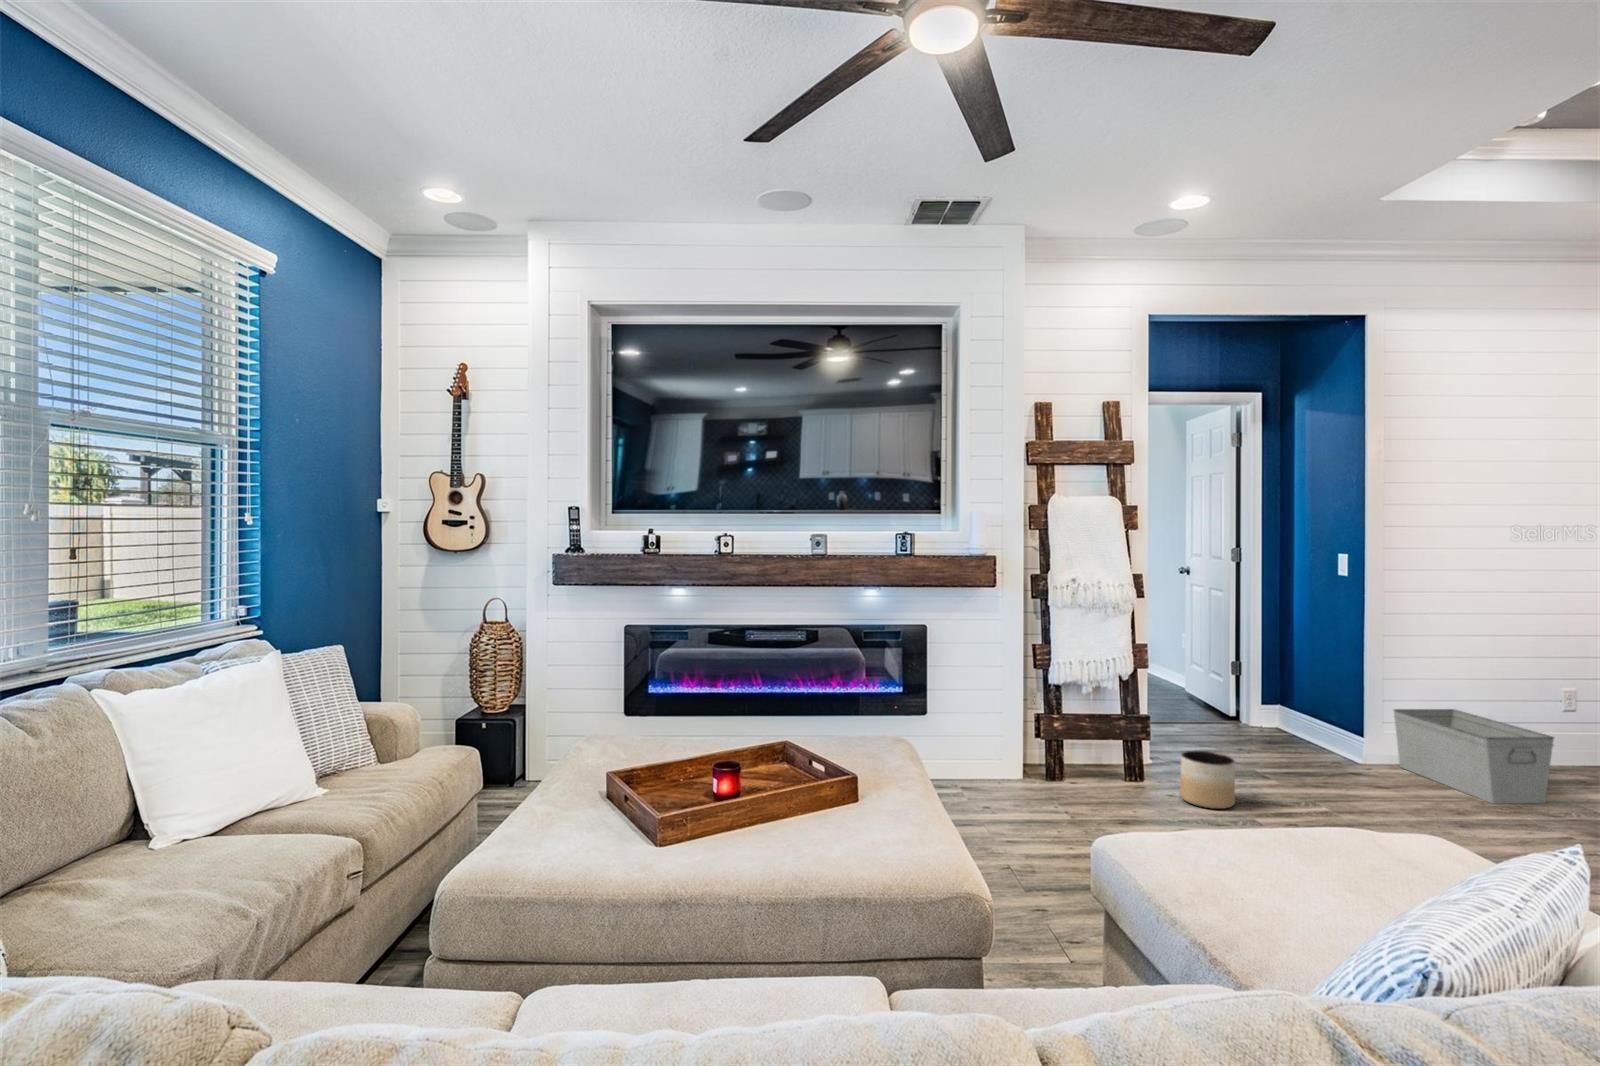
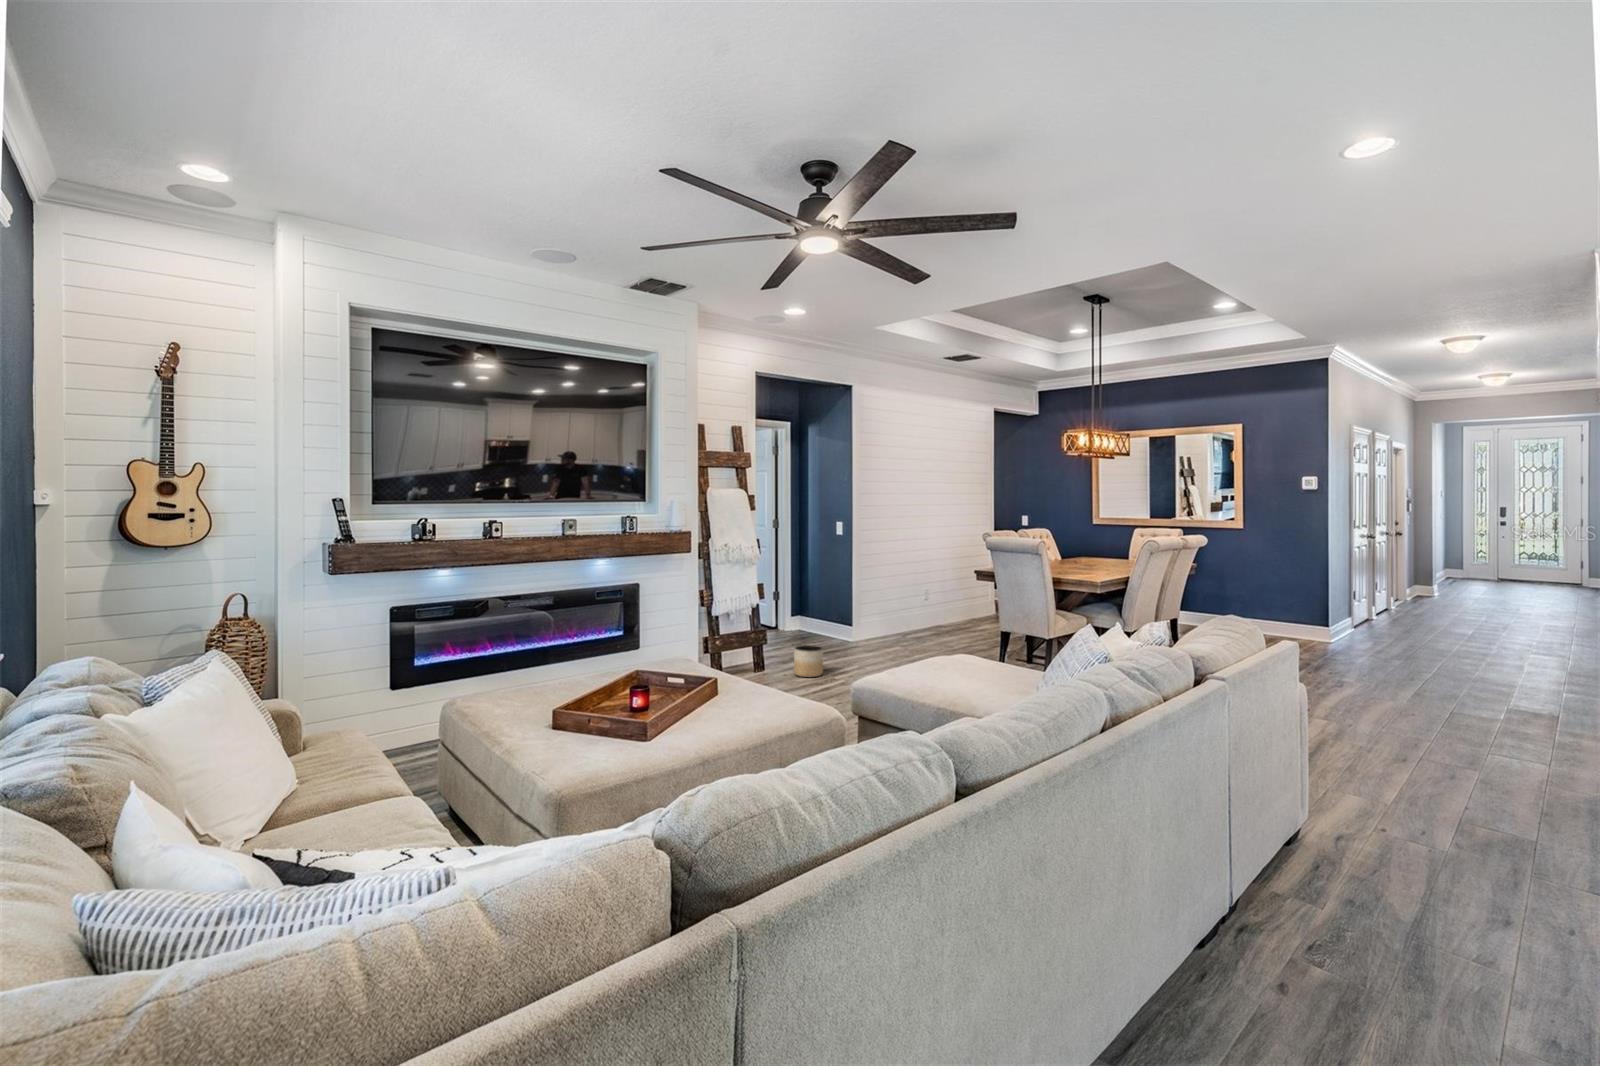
storage bin: present [1394,709,1554,804] -> none [866,605,935,650]

